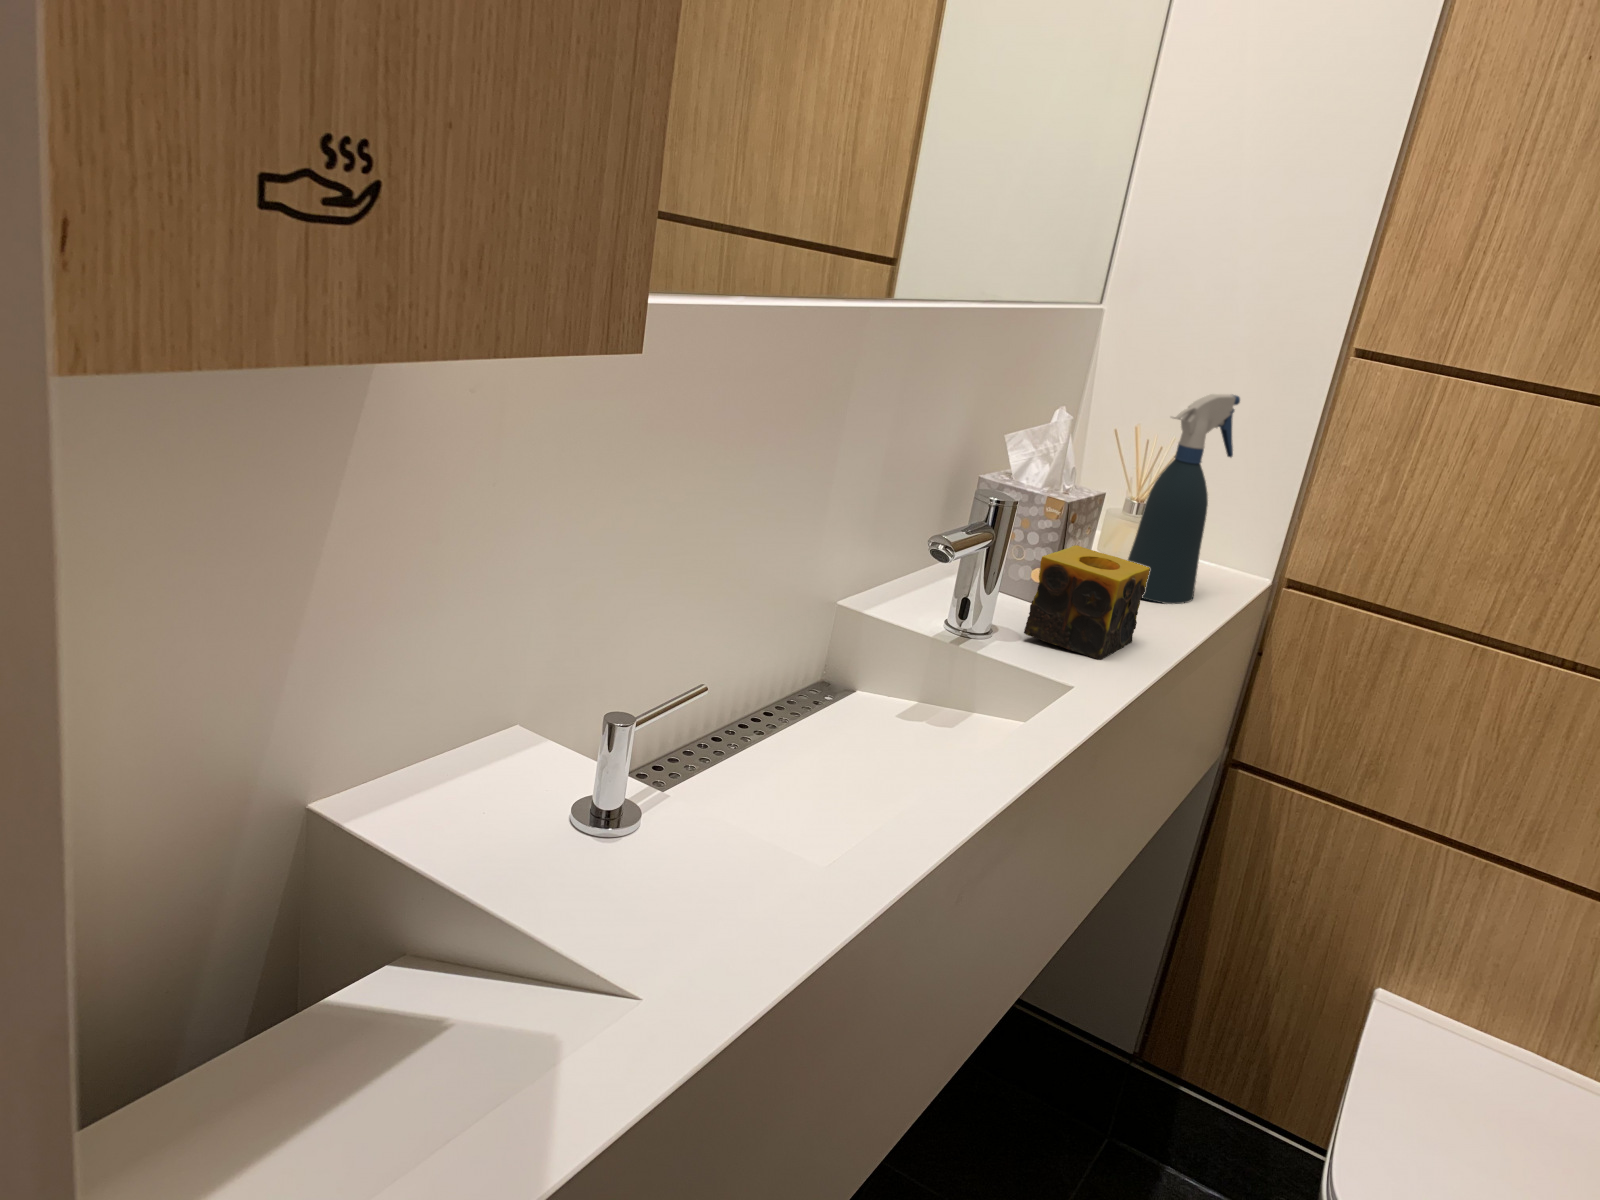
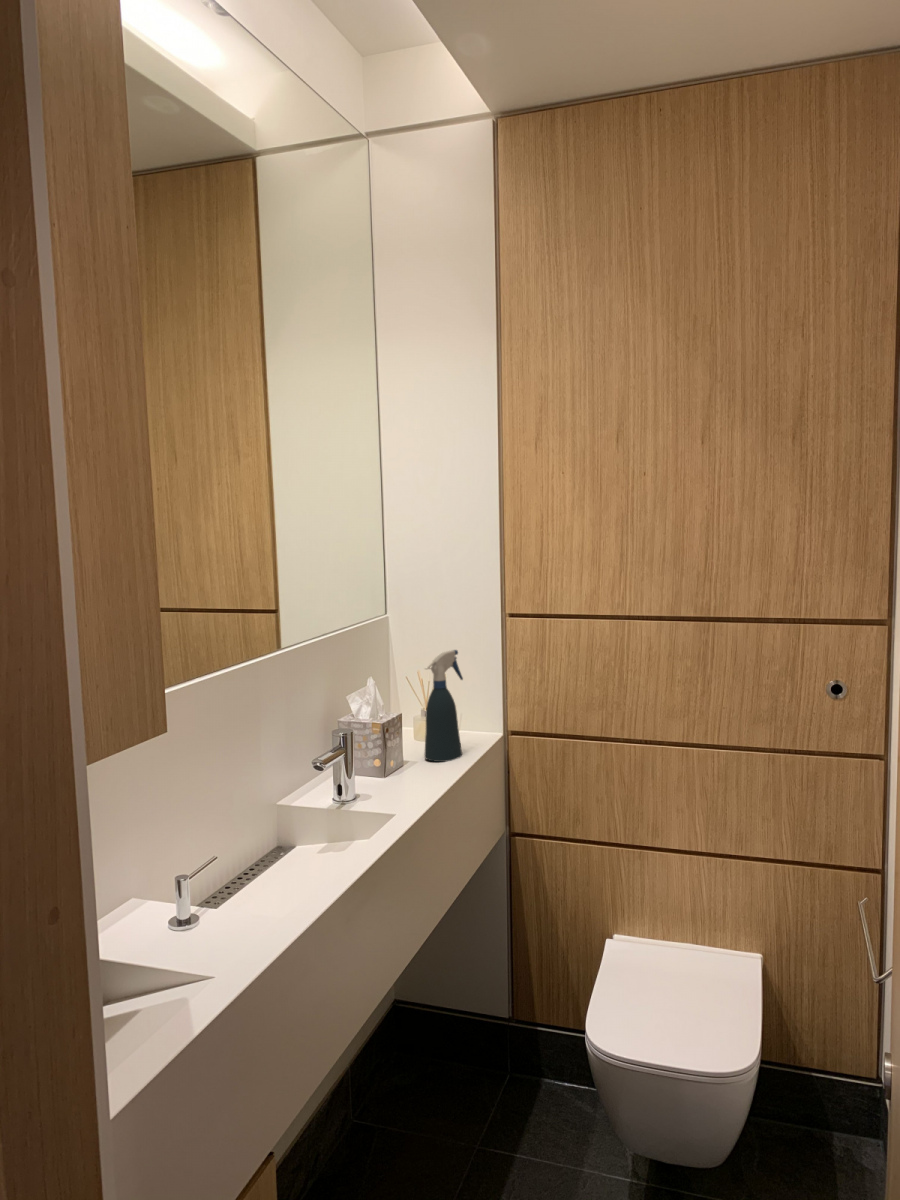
candle: present [1024,545,1150,659] -> none [370,744,426,798]

